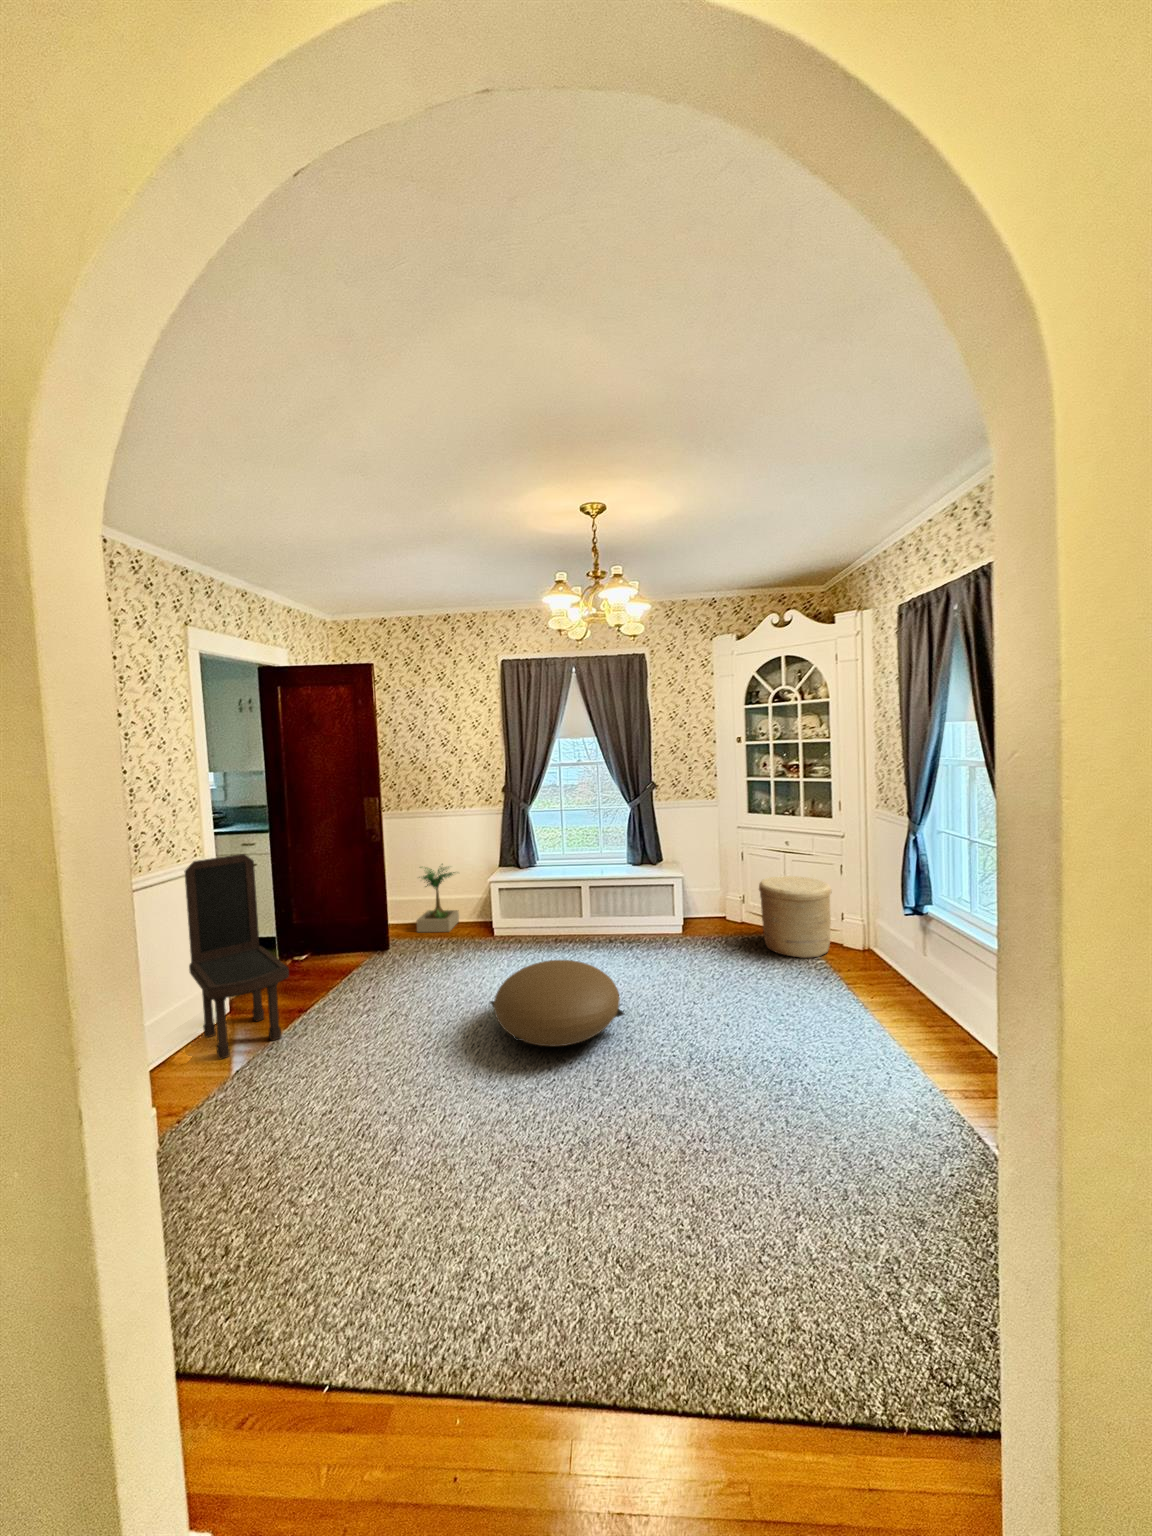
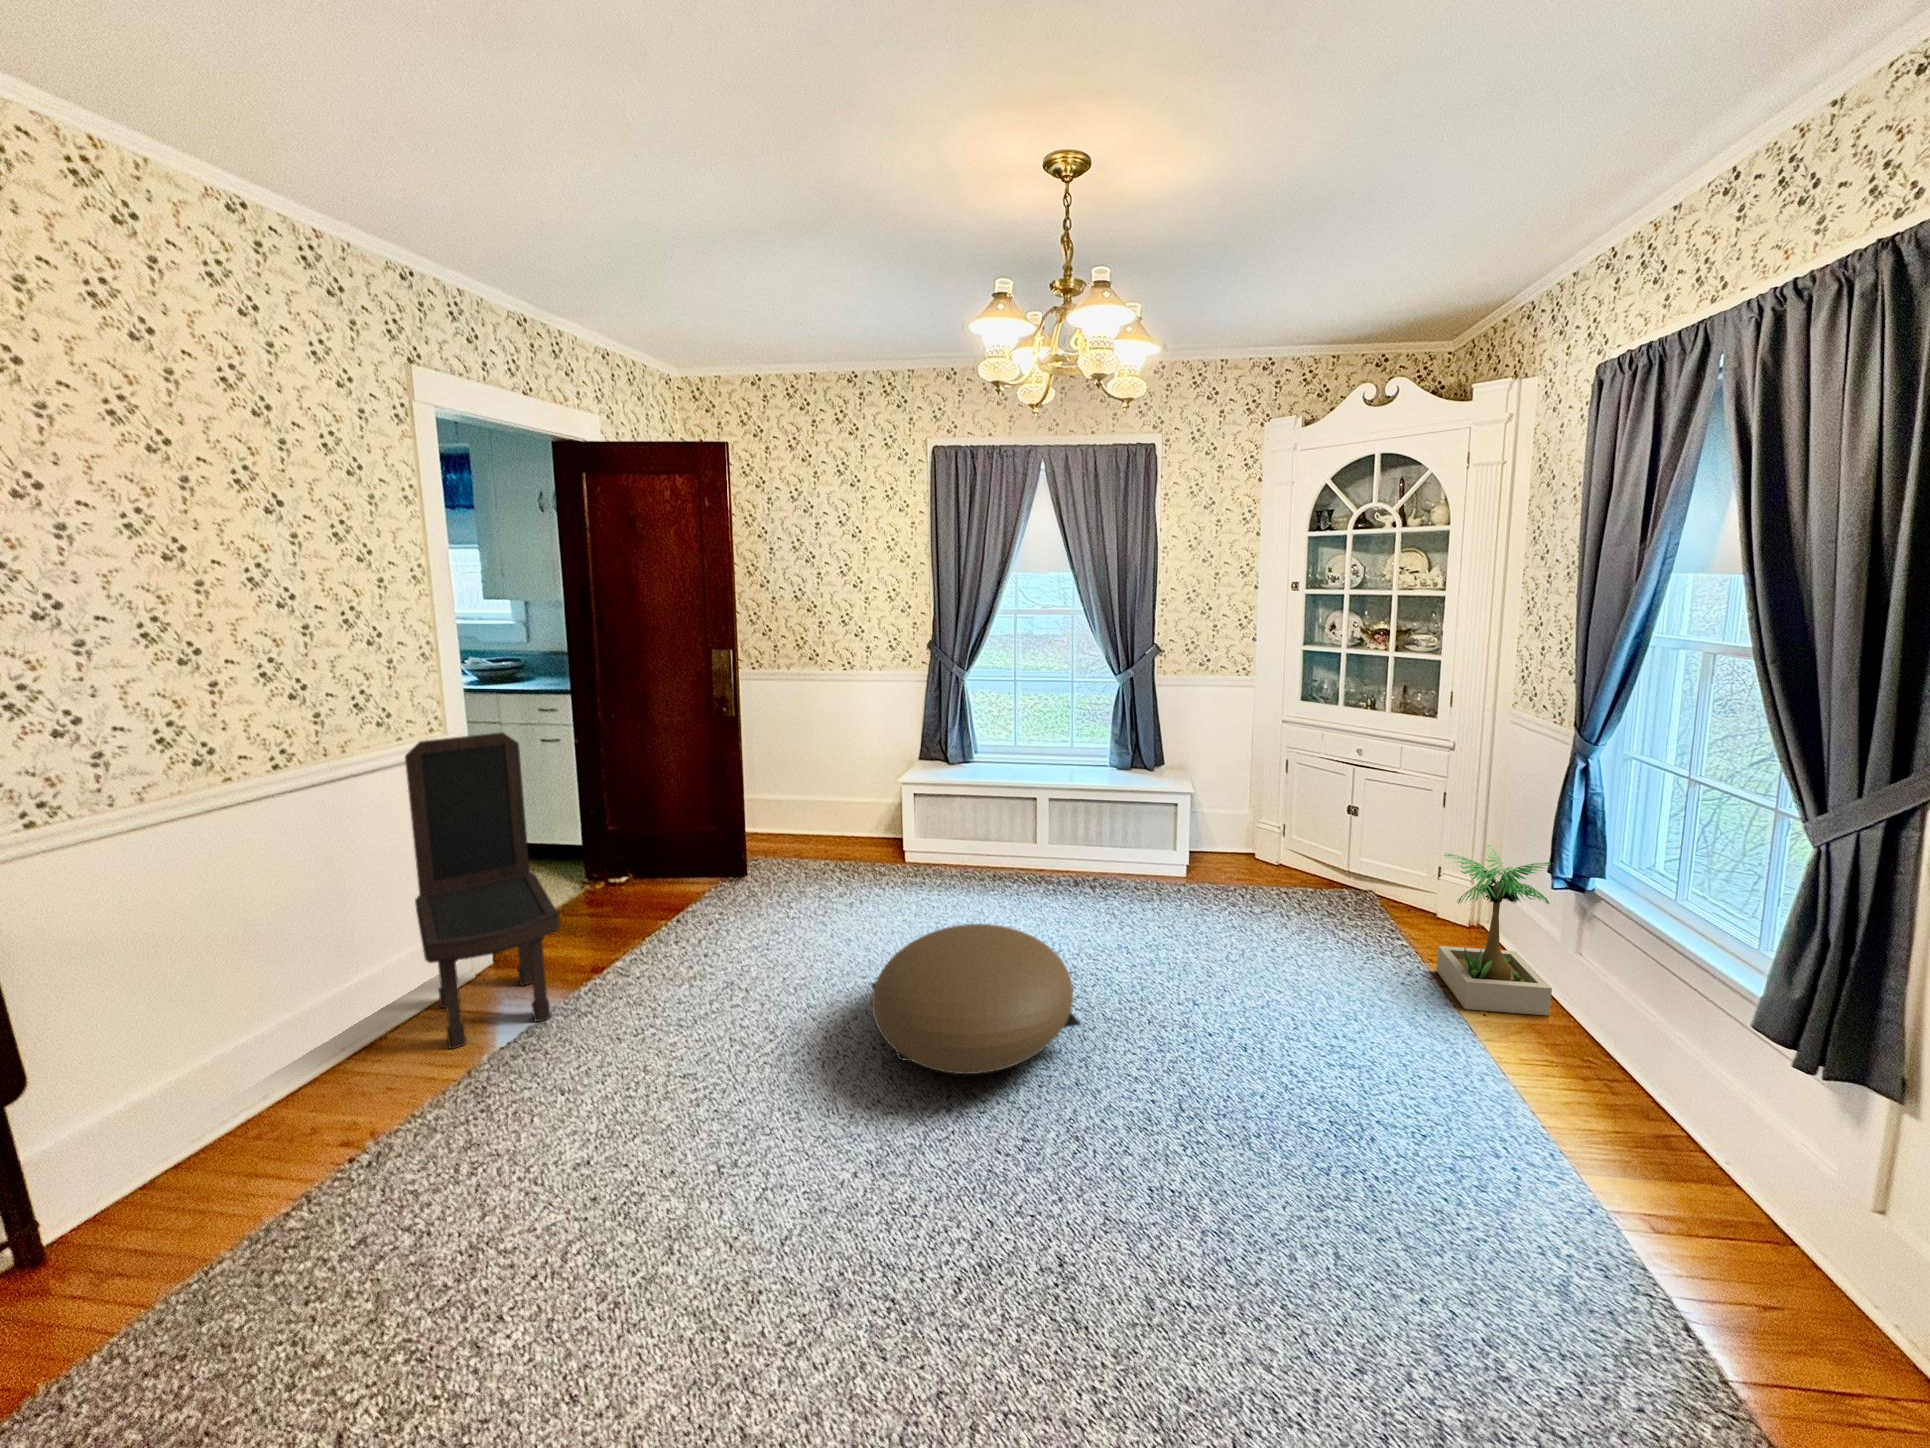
potted plant: present [416,864,459,932] -> present [1436,845,1552,1016]
woven basket: present [759,876,832,958] -> none [1310,805,1428,936]

